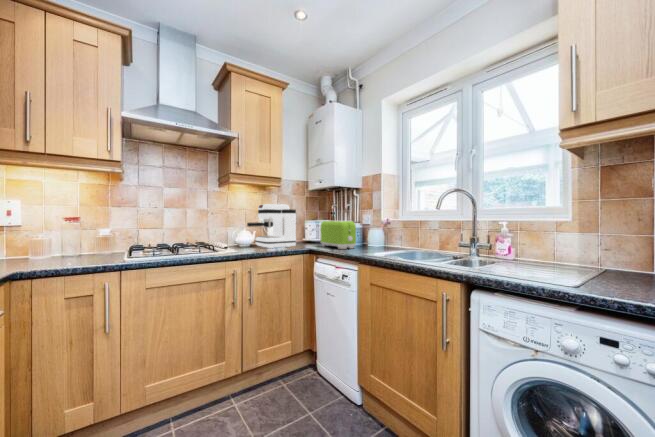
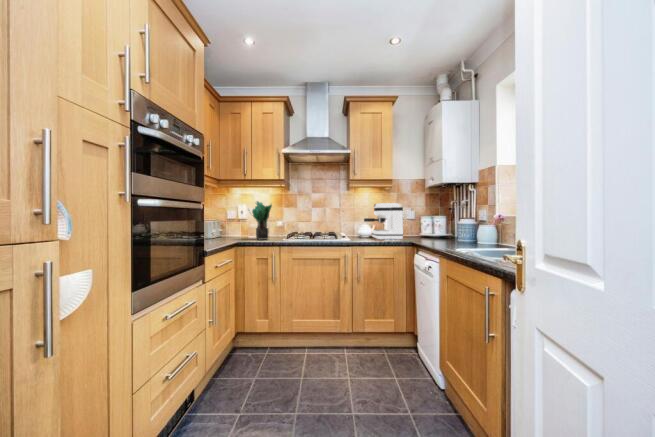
potted plant: none [45,193,101,262] -> present [252,201,272,240]
toaster: present [320,221,356,249] -> none [428,217,459,244]

